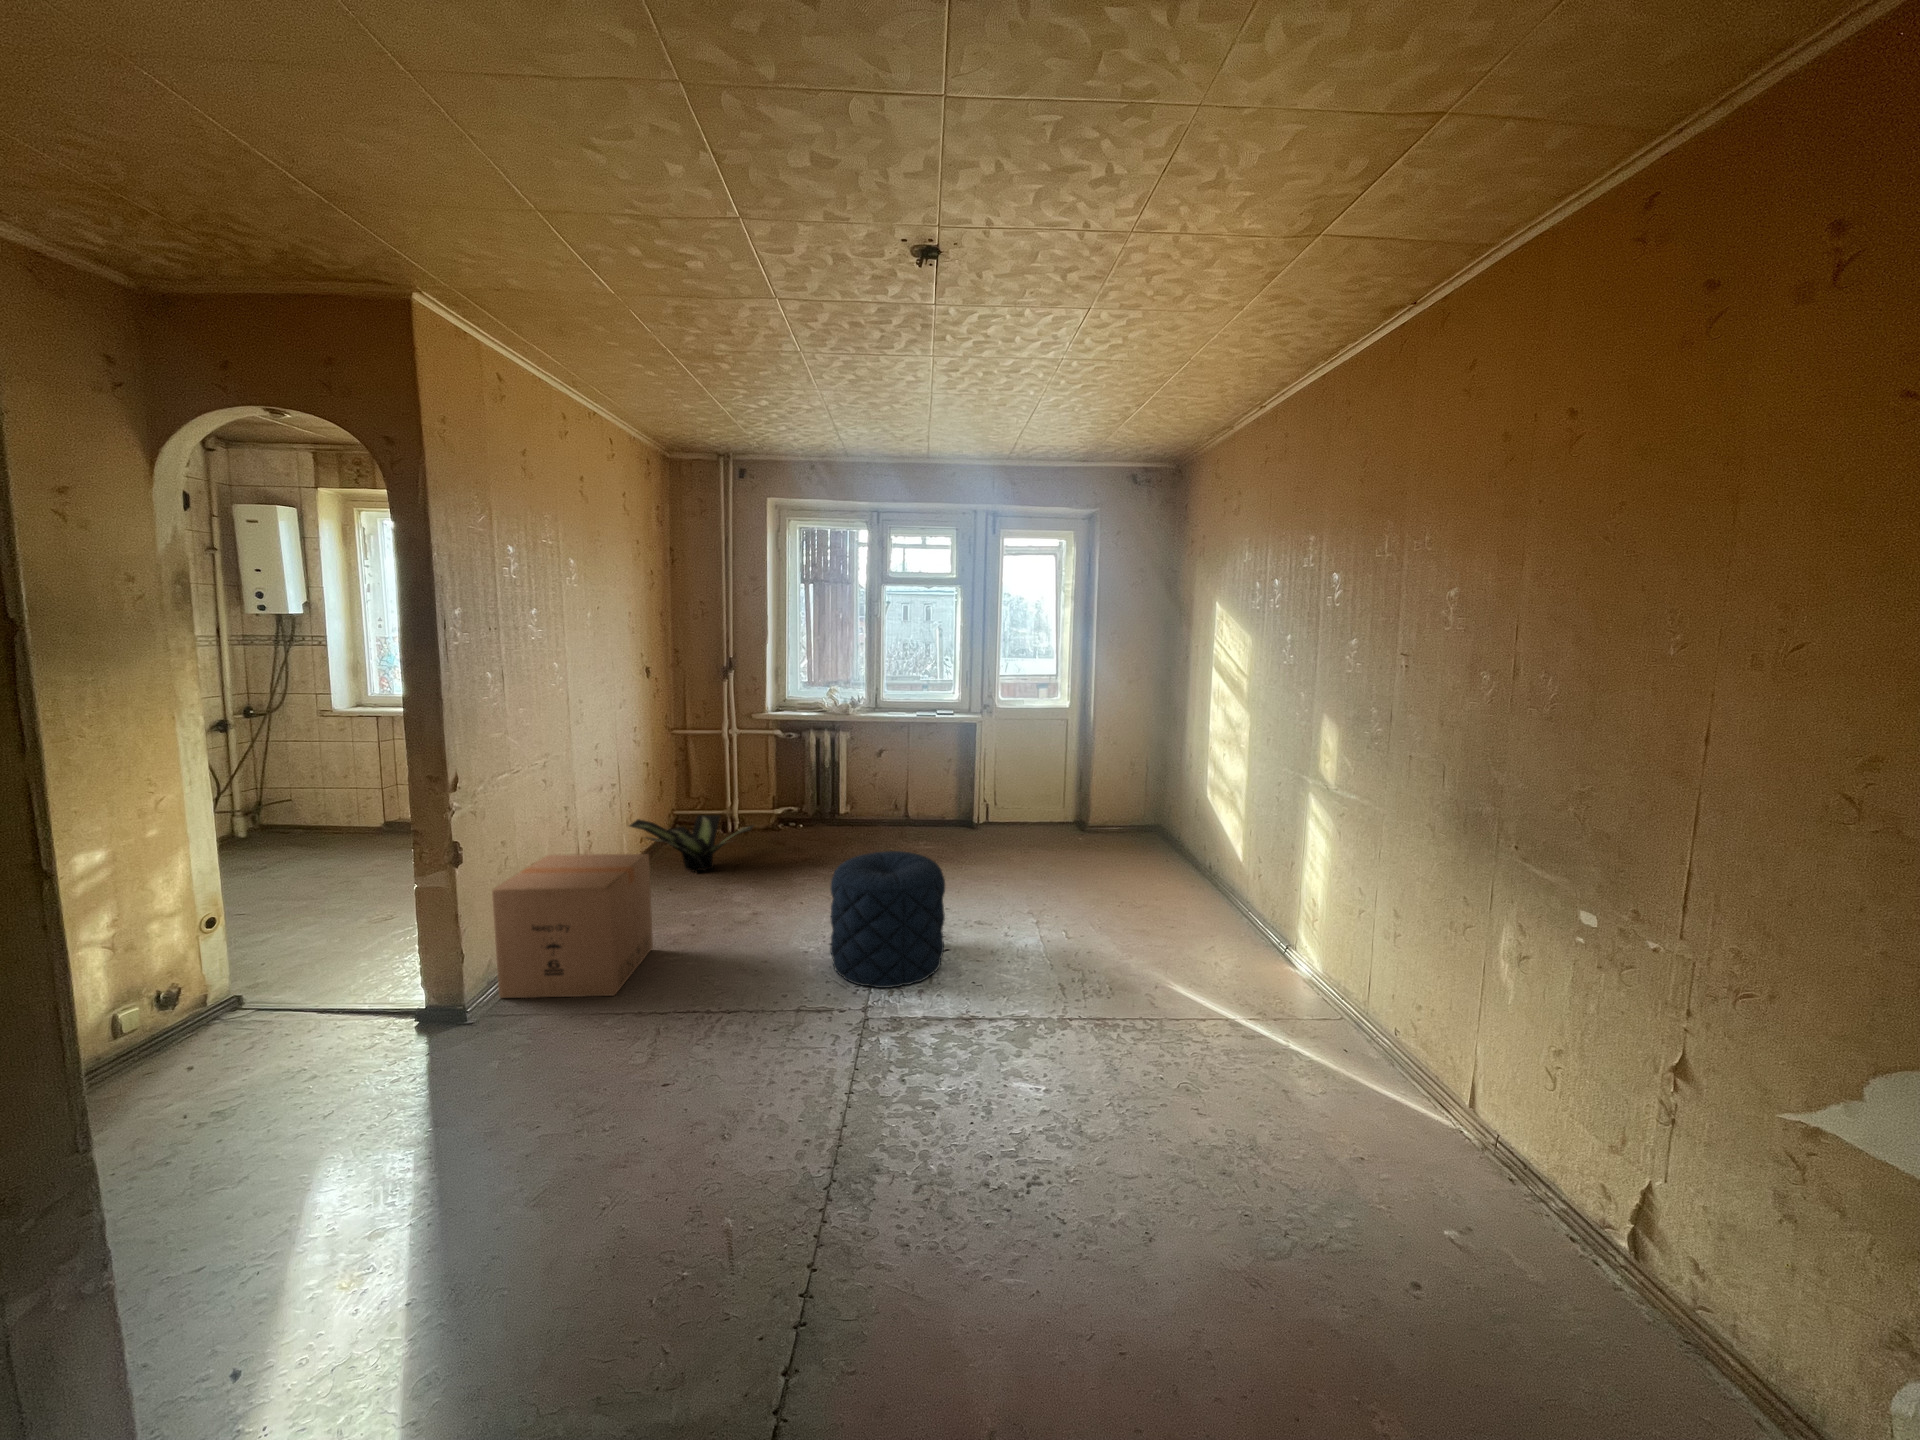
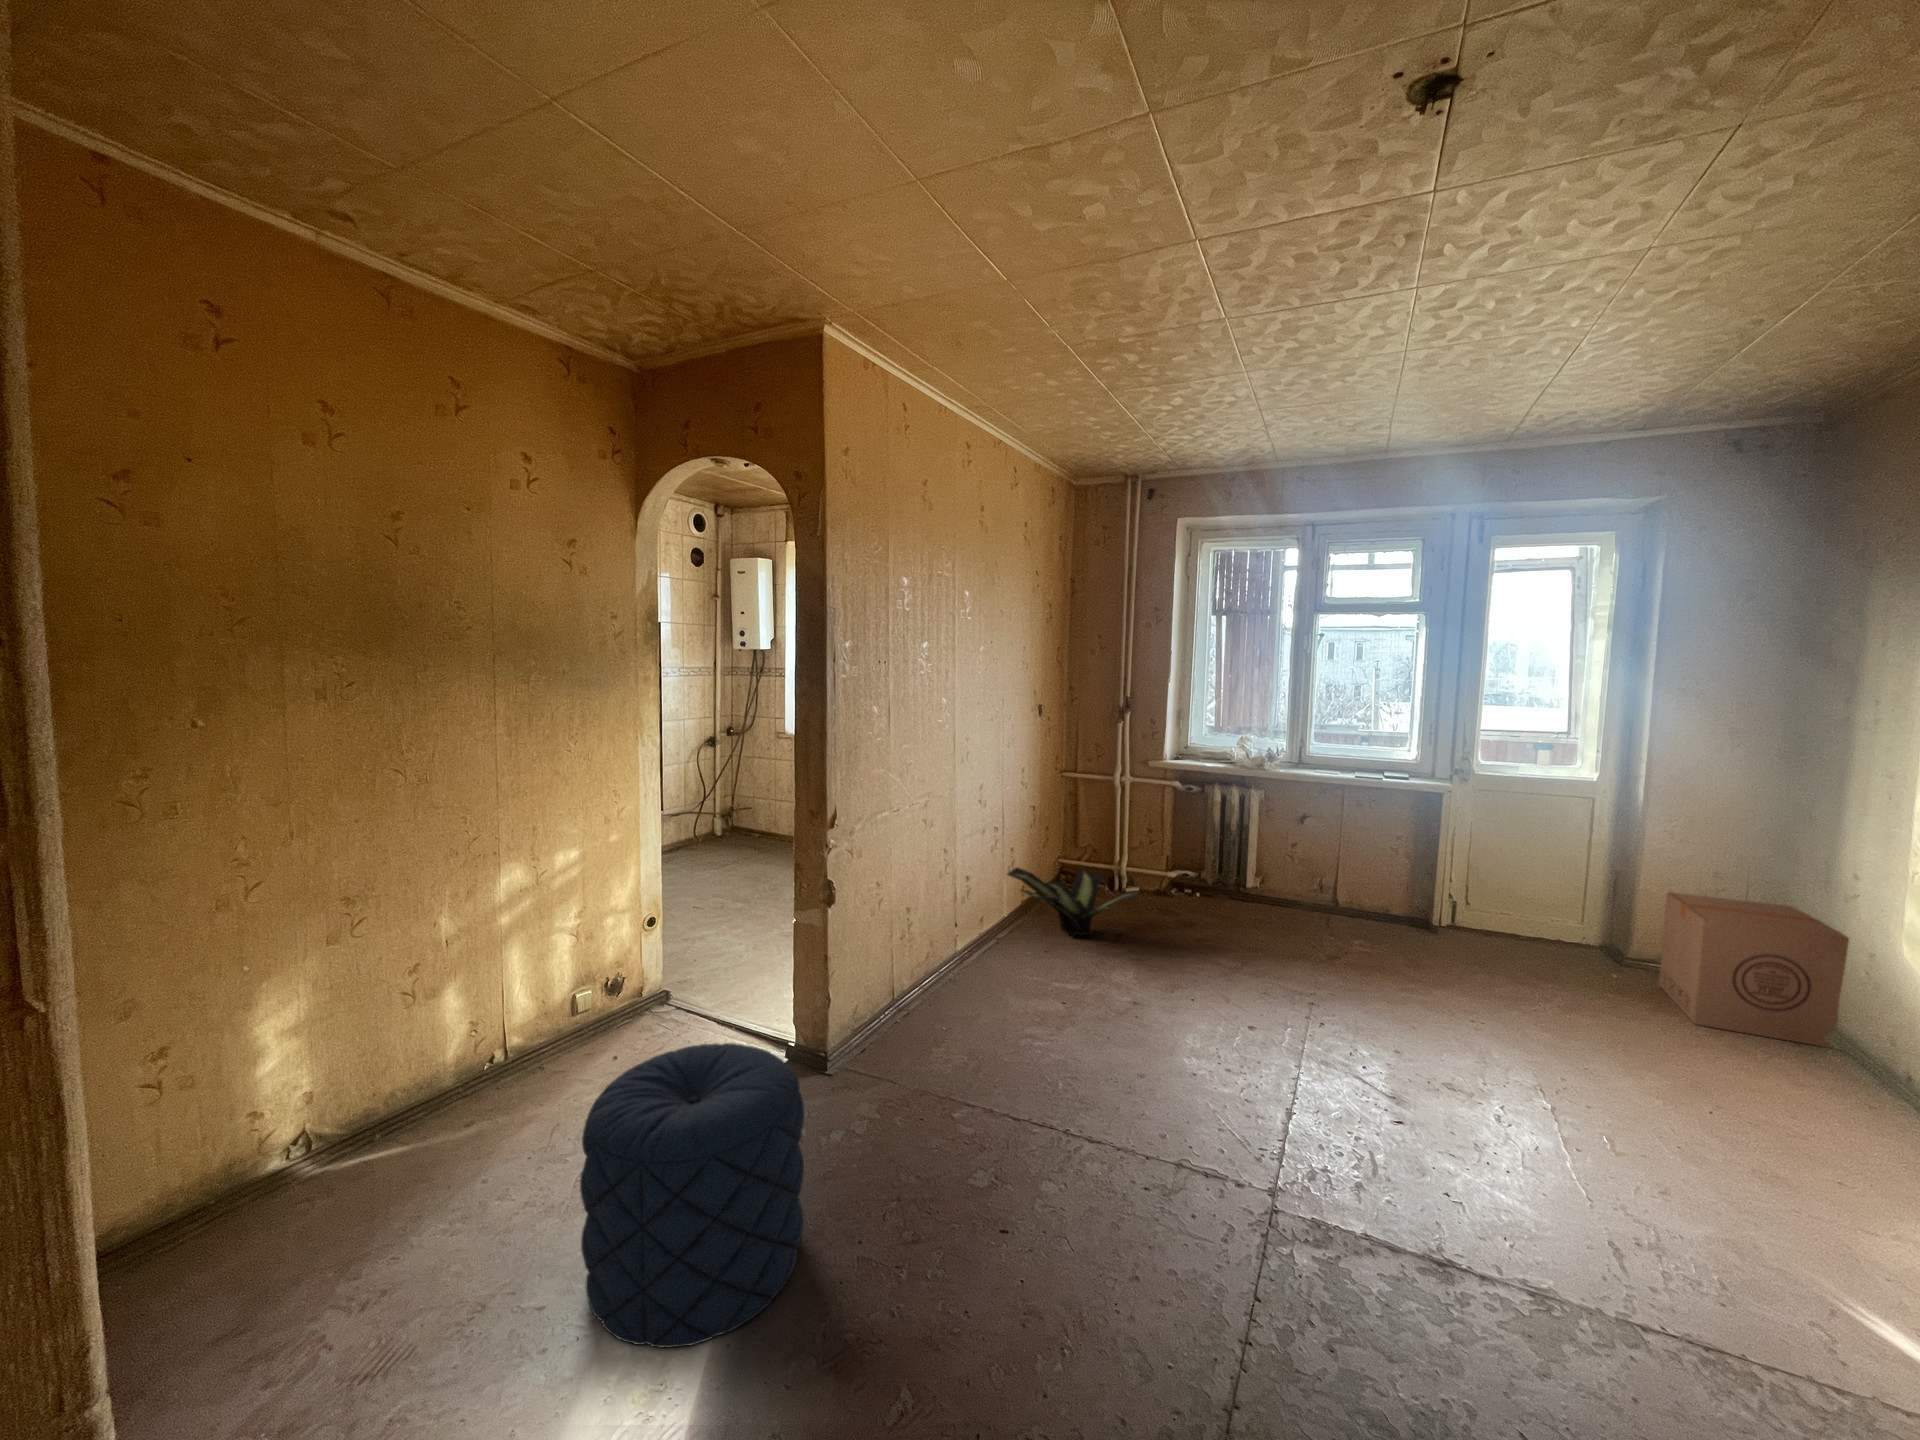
pouf: present [830,851,945,988] -> present [580,1043,804,1348]
cardboard box: present [492,854,653,998] -> present [1659,892,1849,1048]

